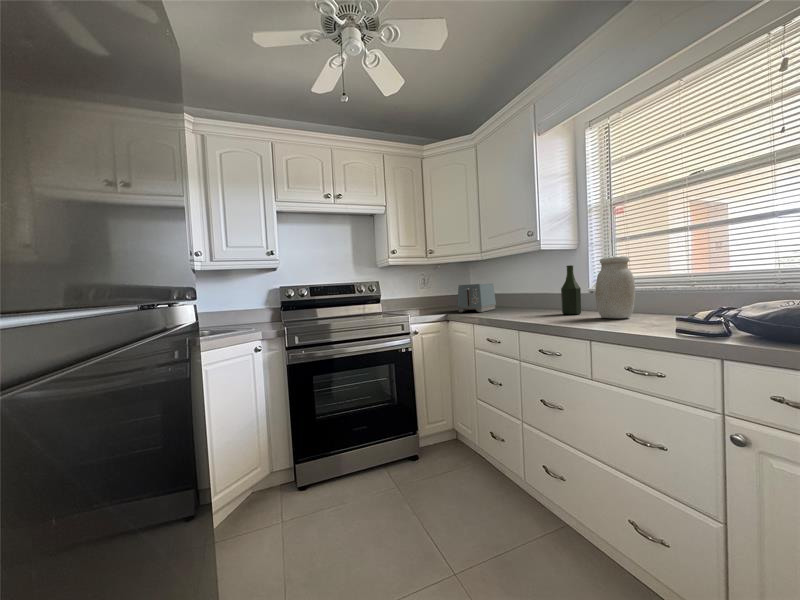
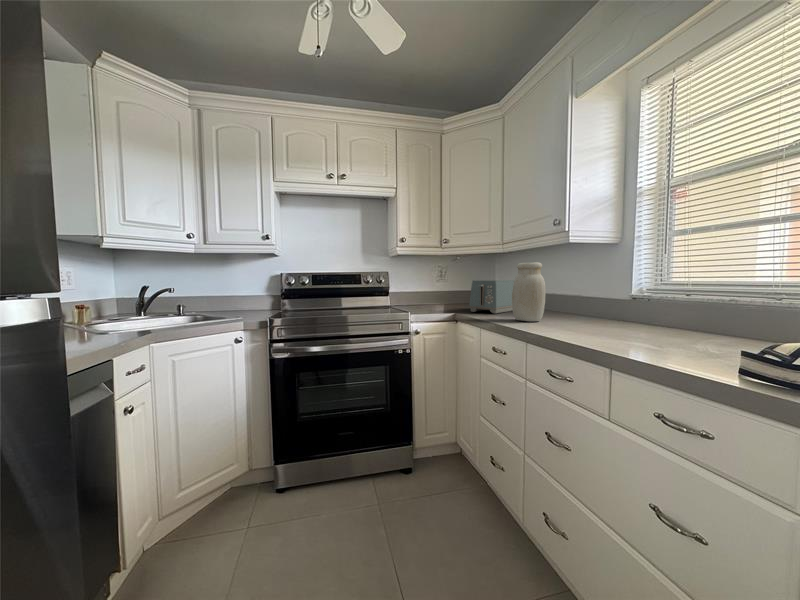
jar: present [595,256,635,318] -> present [512,262,546,321]
bottle: present [561,265,581,315] -> none [590,264,616,326]

